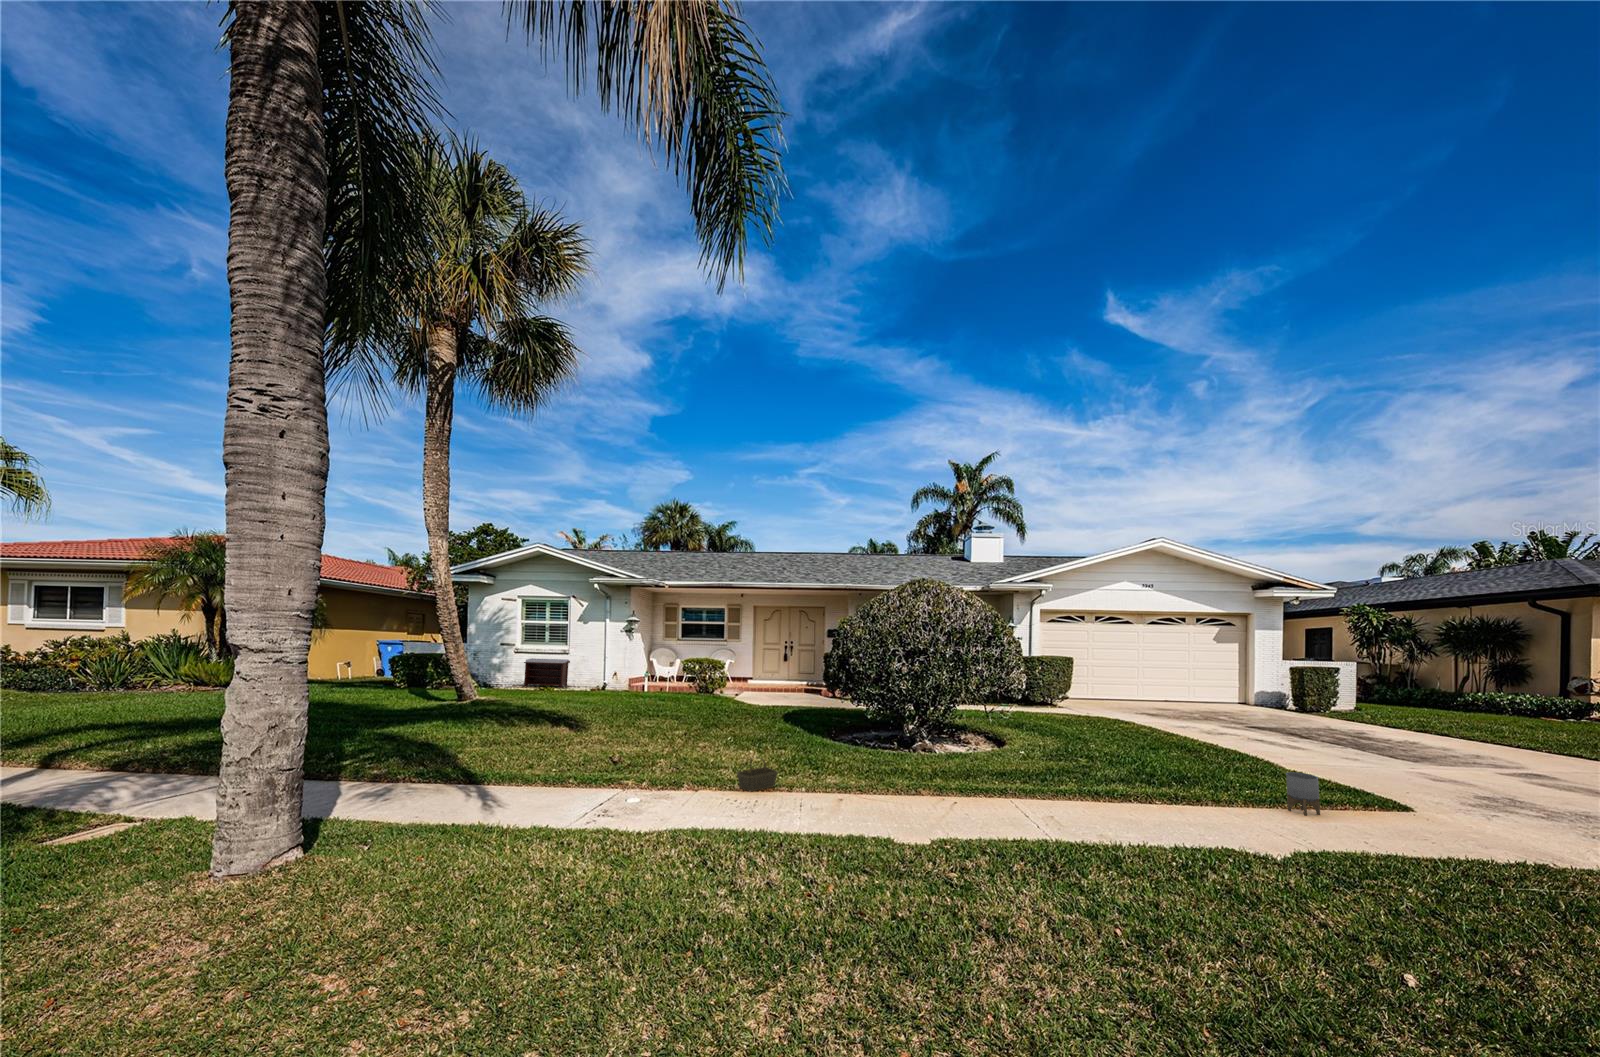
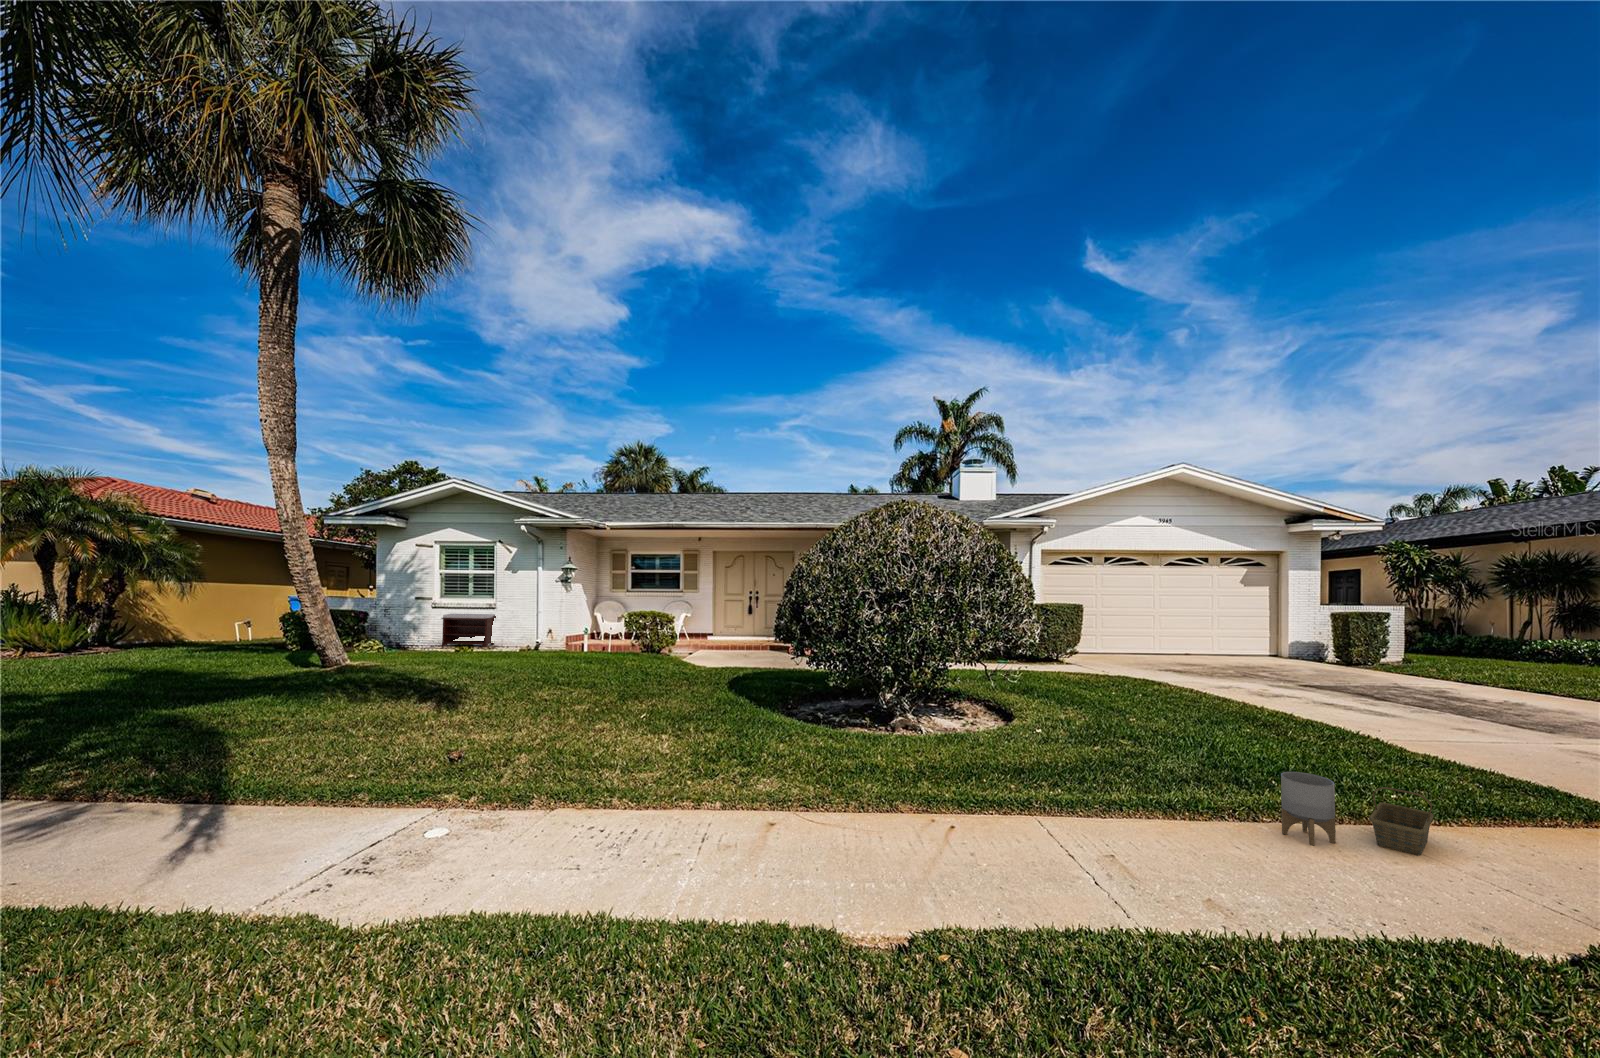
basket: present [736,758,778,791] -> present [1369,787,1434,856]
planter: present [1286,772,1320,816] -> present [1281,772,1336,846]

